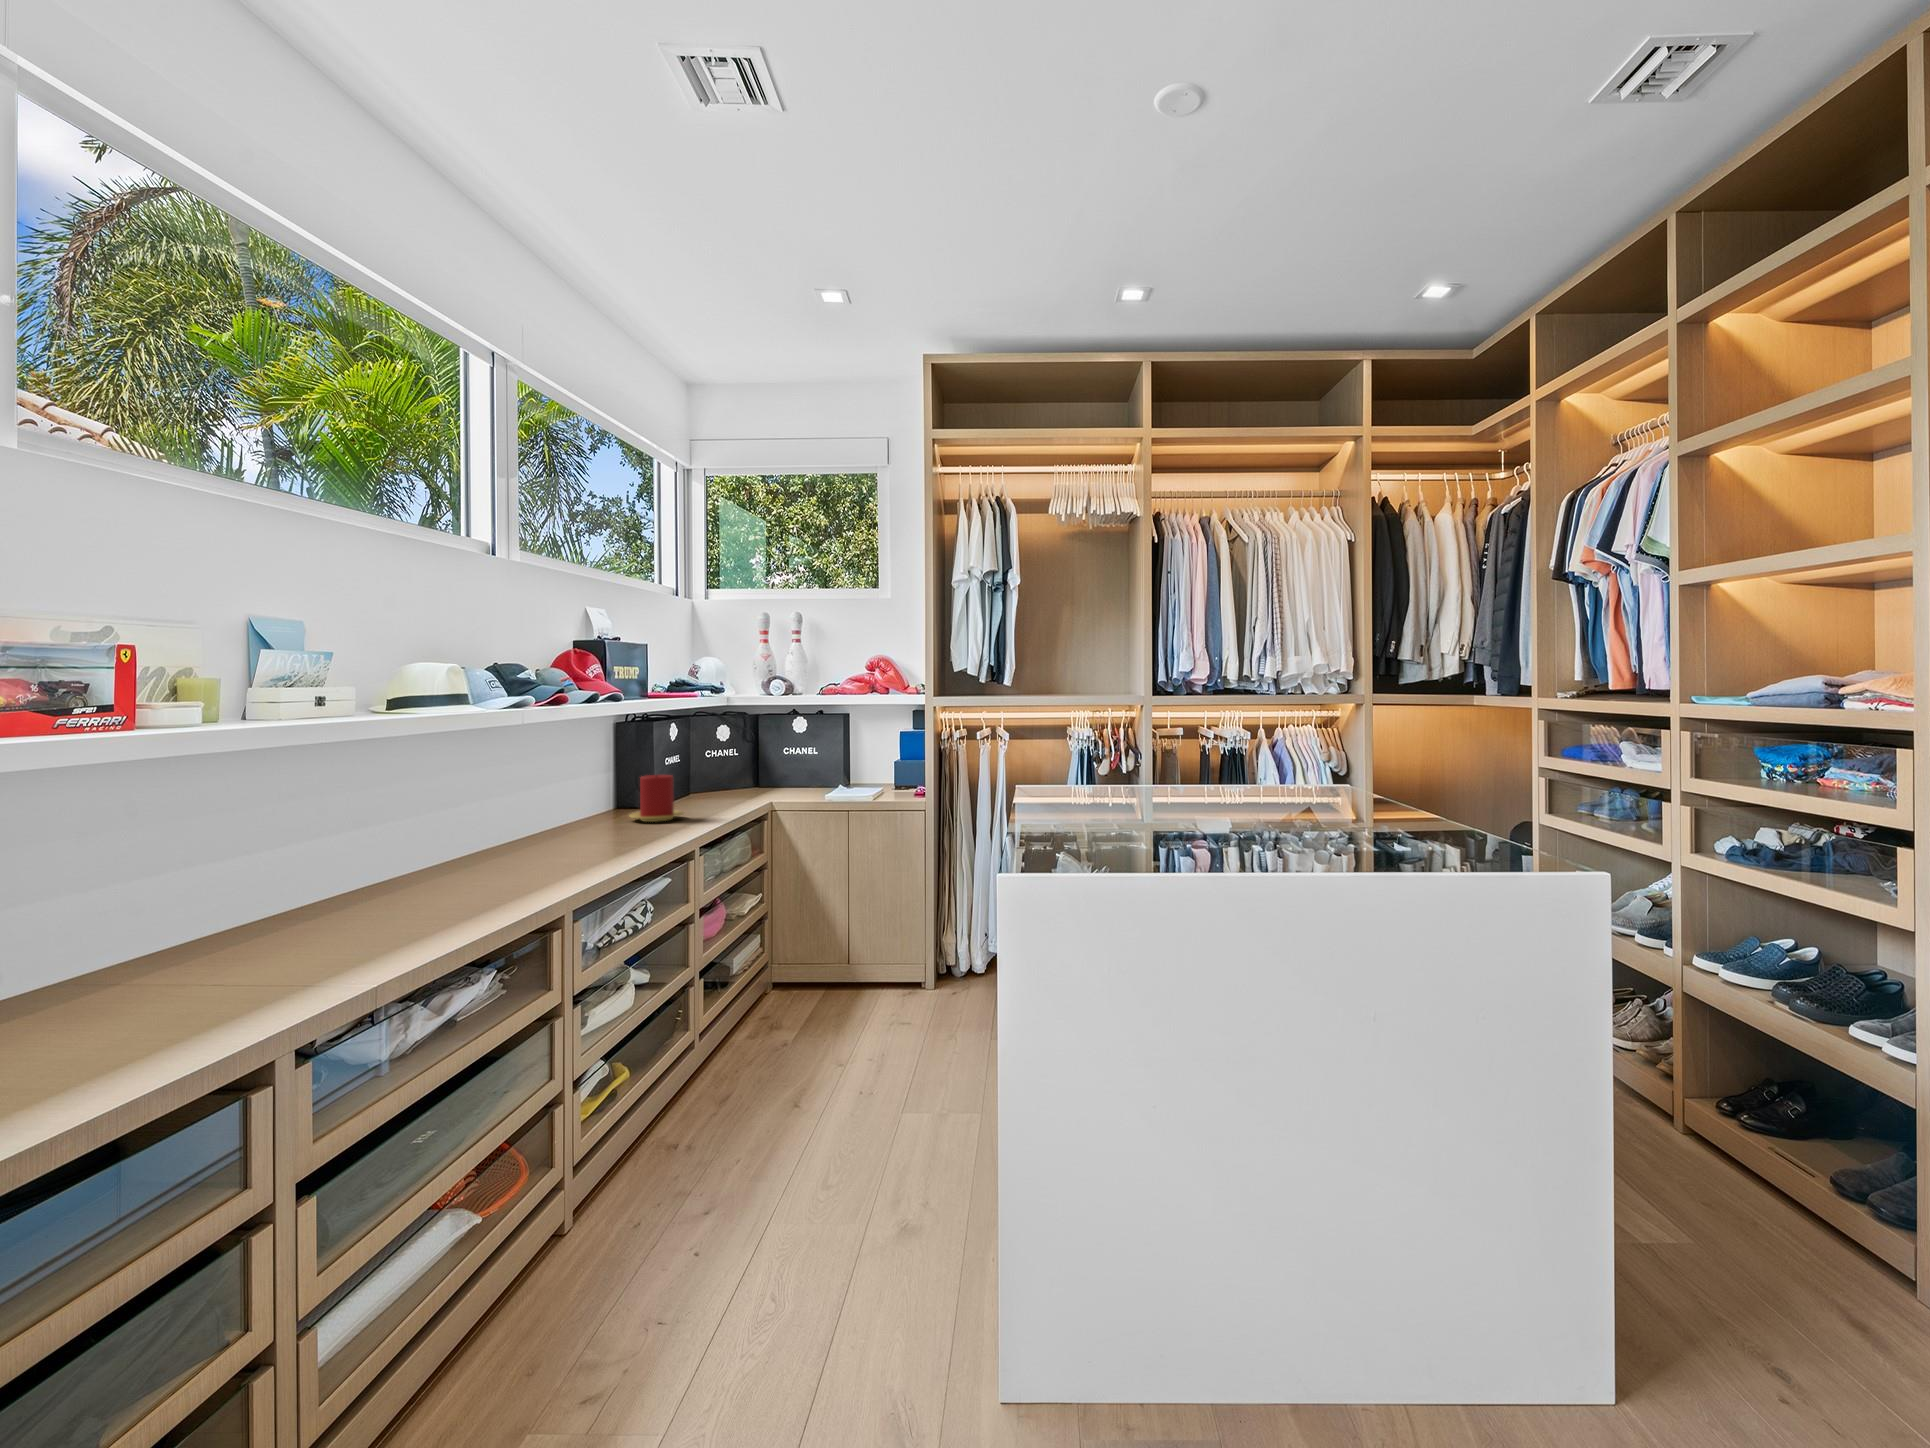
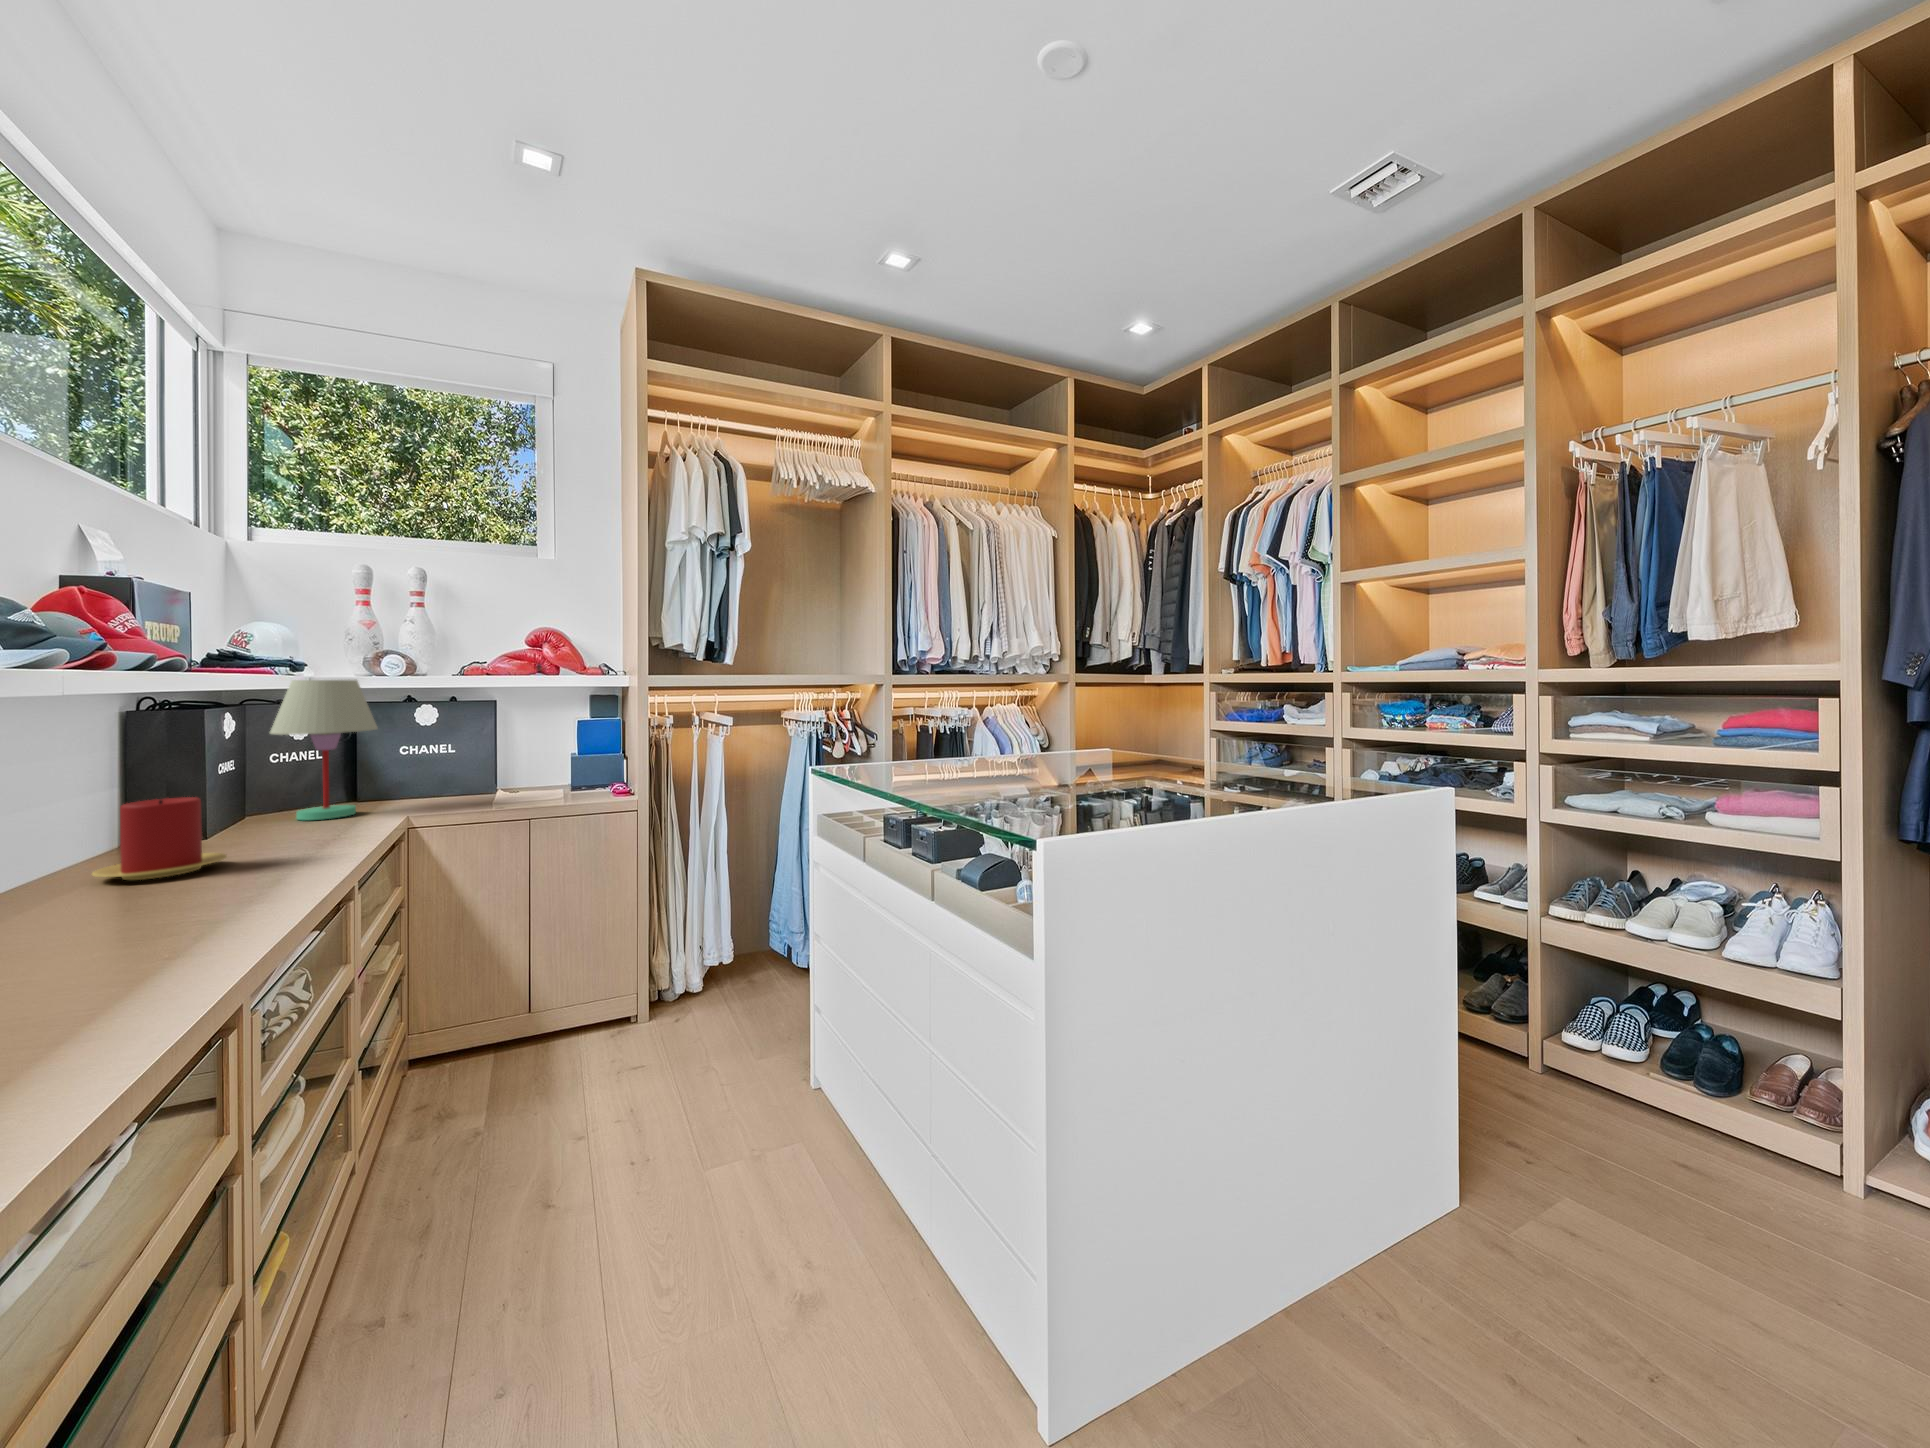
table lamp: none [710,699,767,798] -> present [270,679,377,820]

